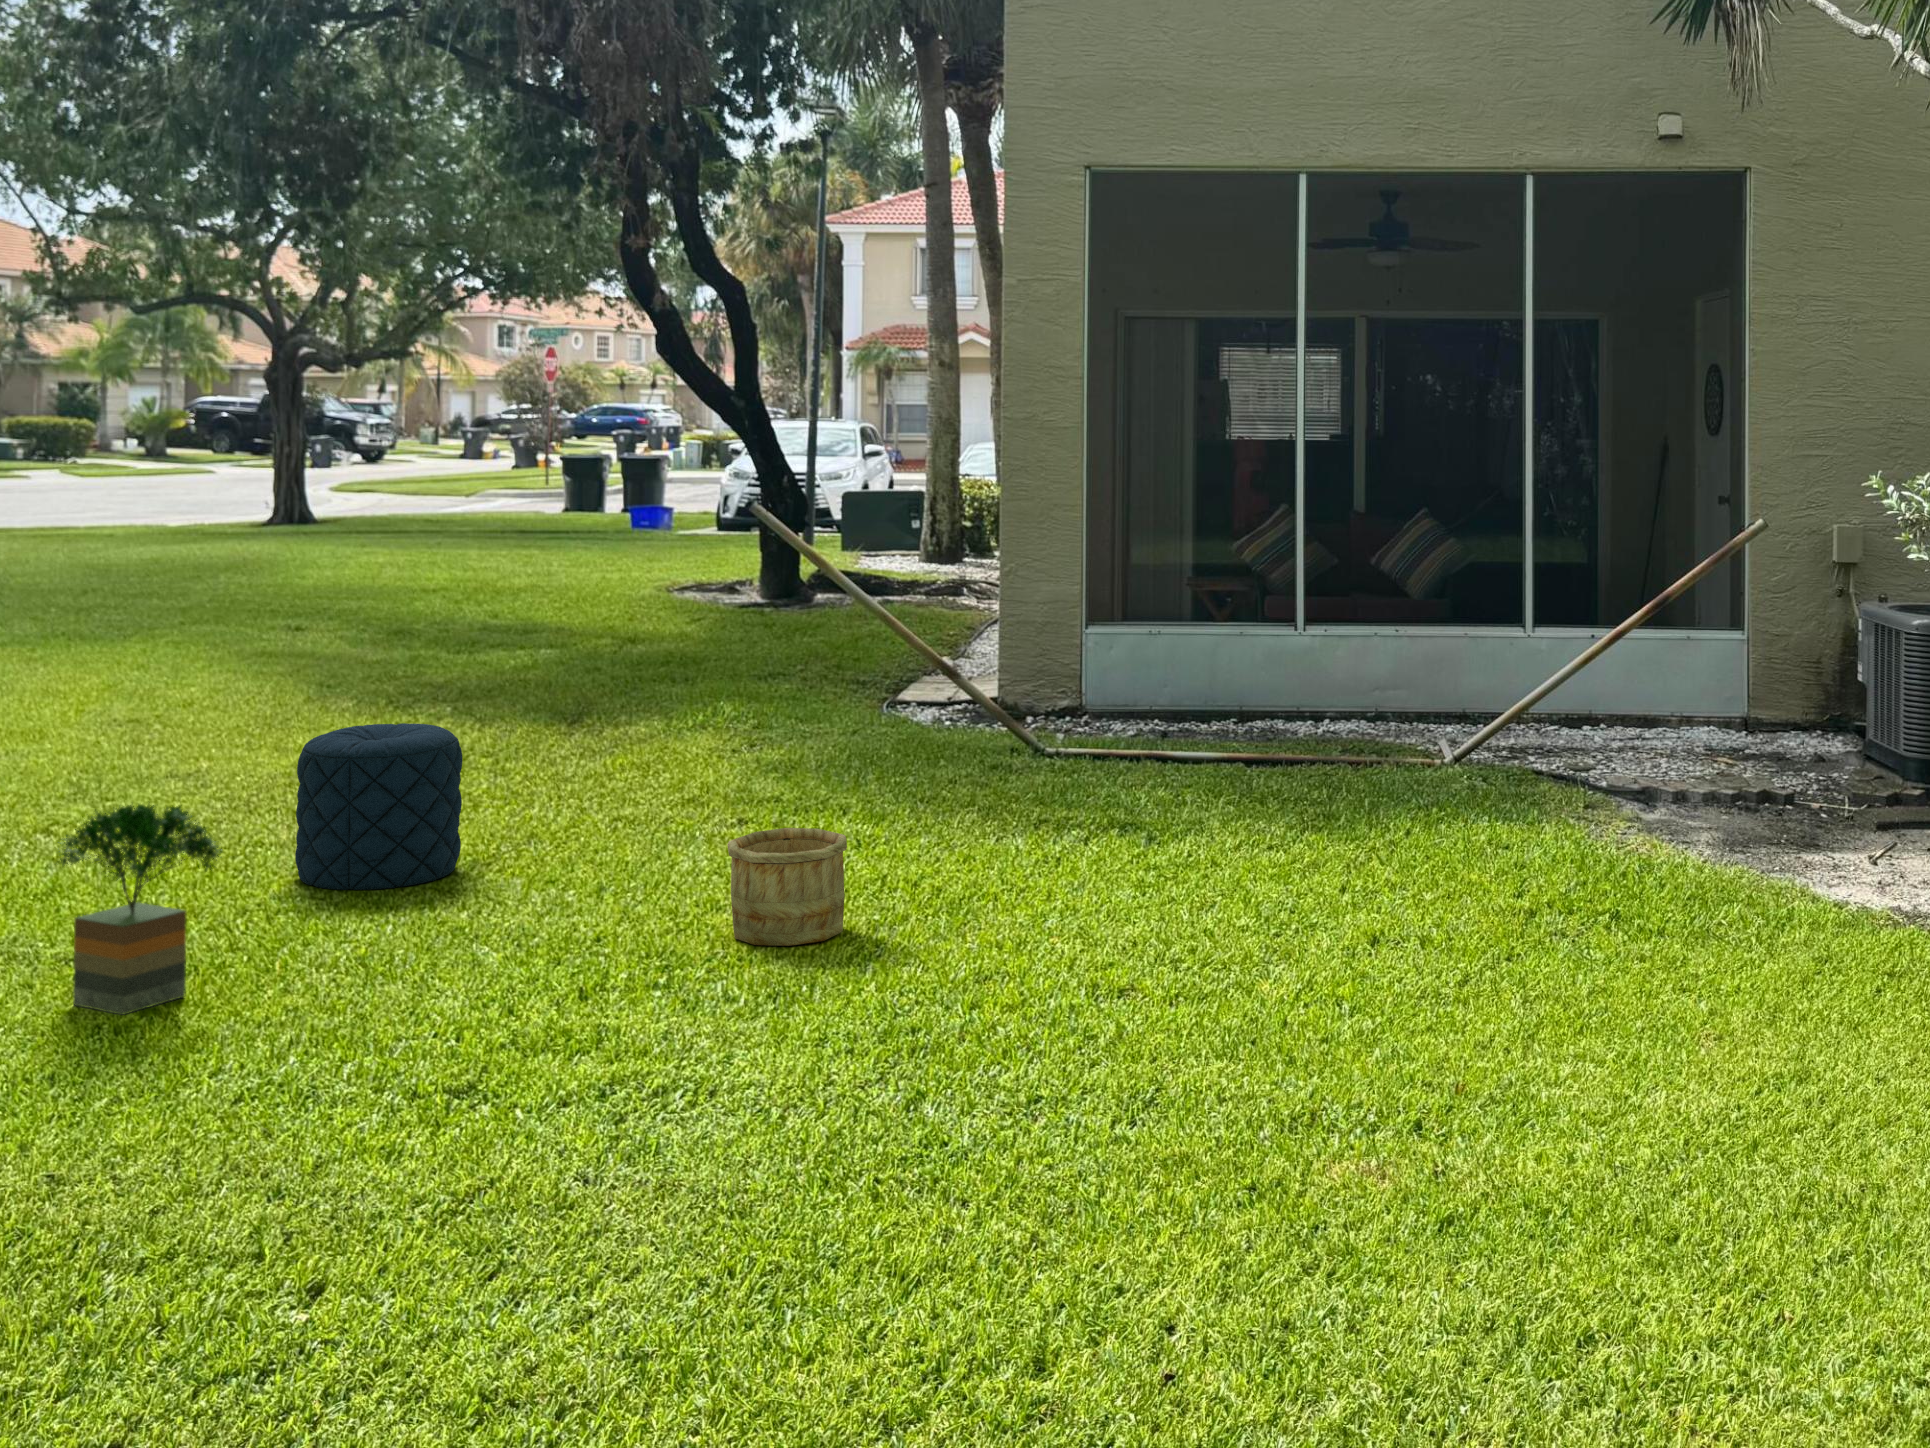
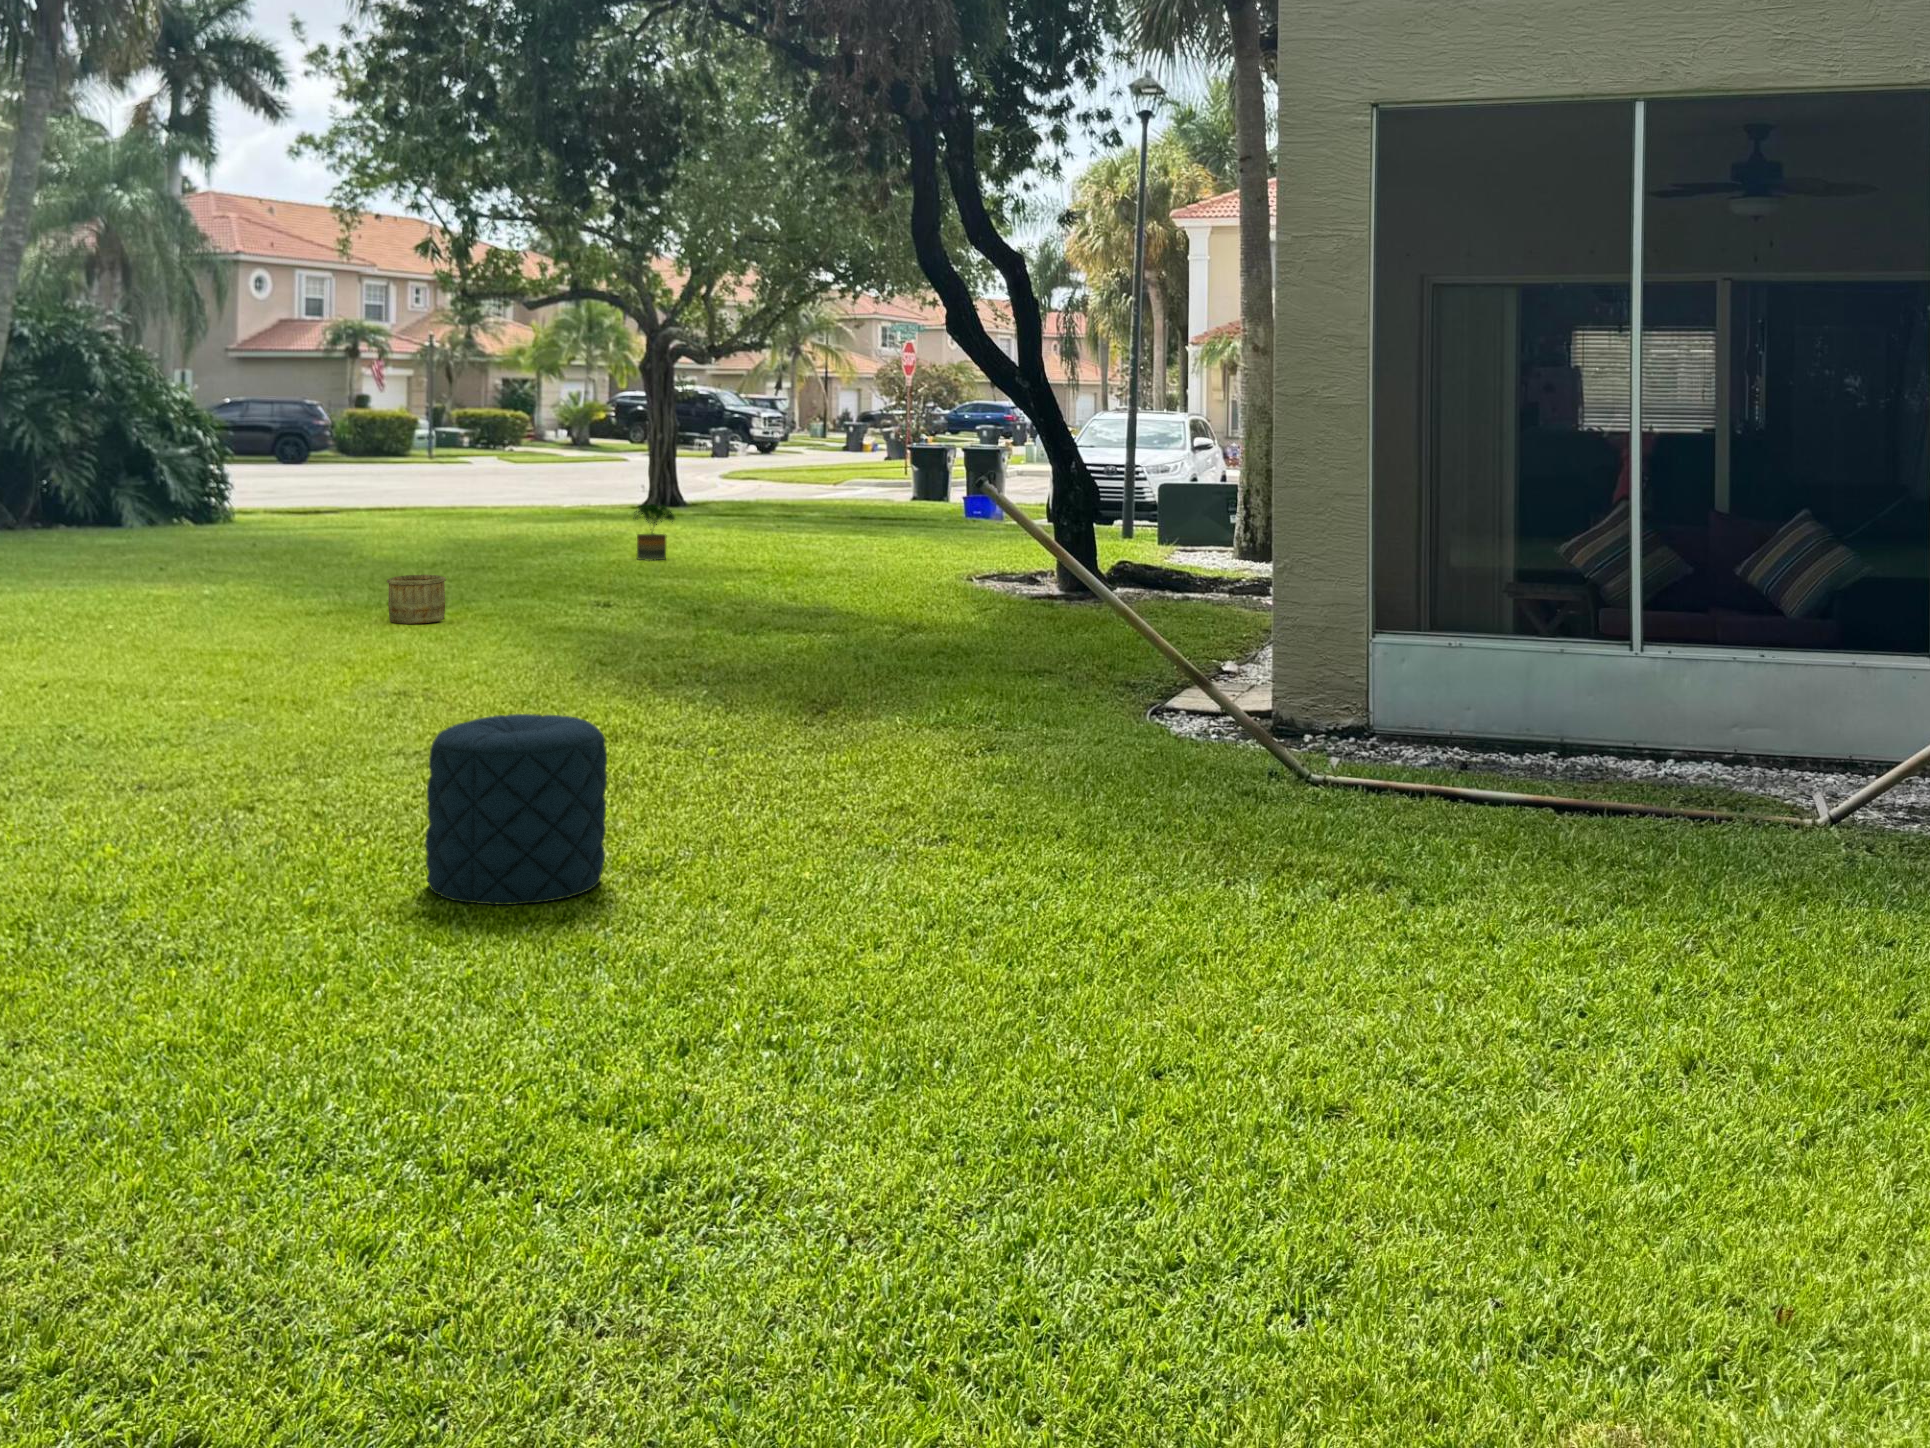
potted tree: present [59,804,219,1015] -> present [633,504,675,561]
wooden bucket: present [727,828,847,946] -> present [387,575,446,624]

